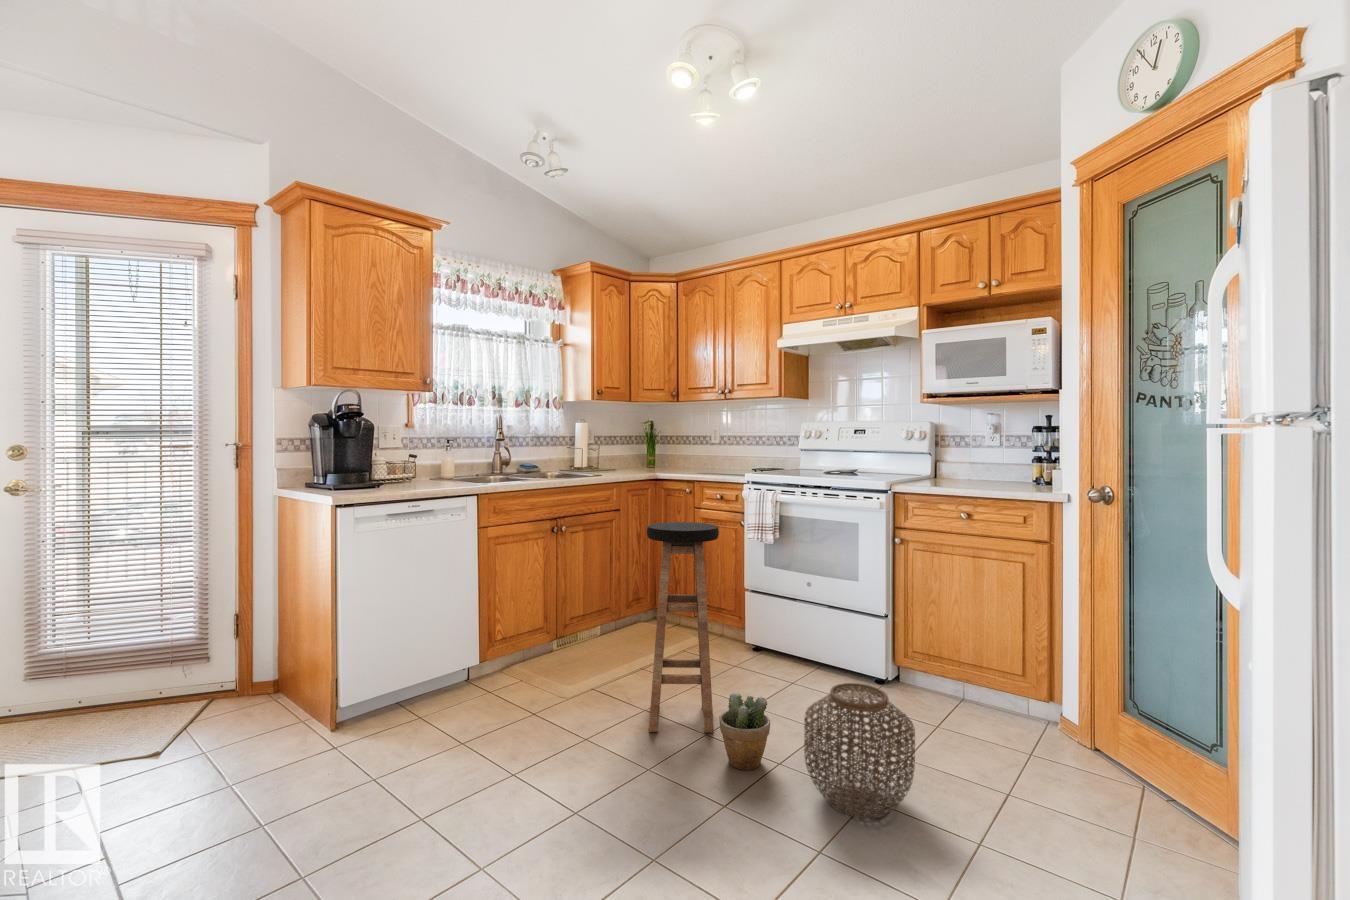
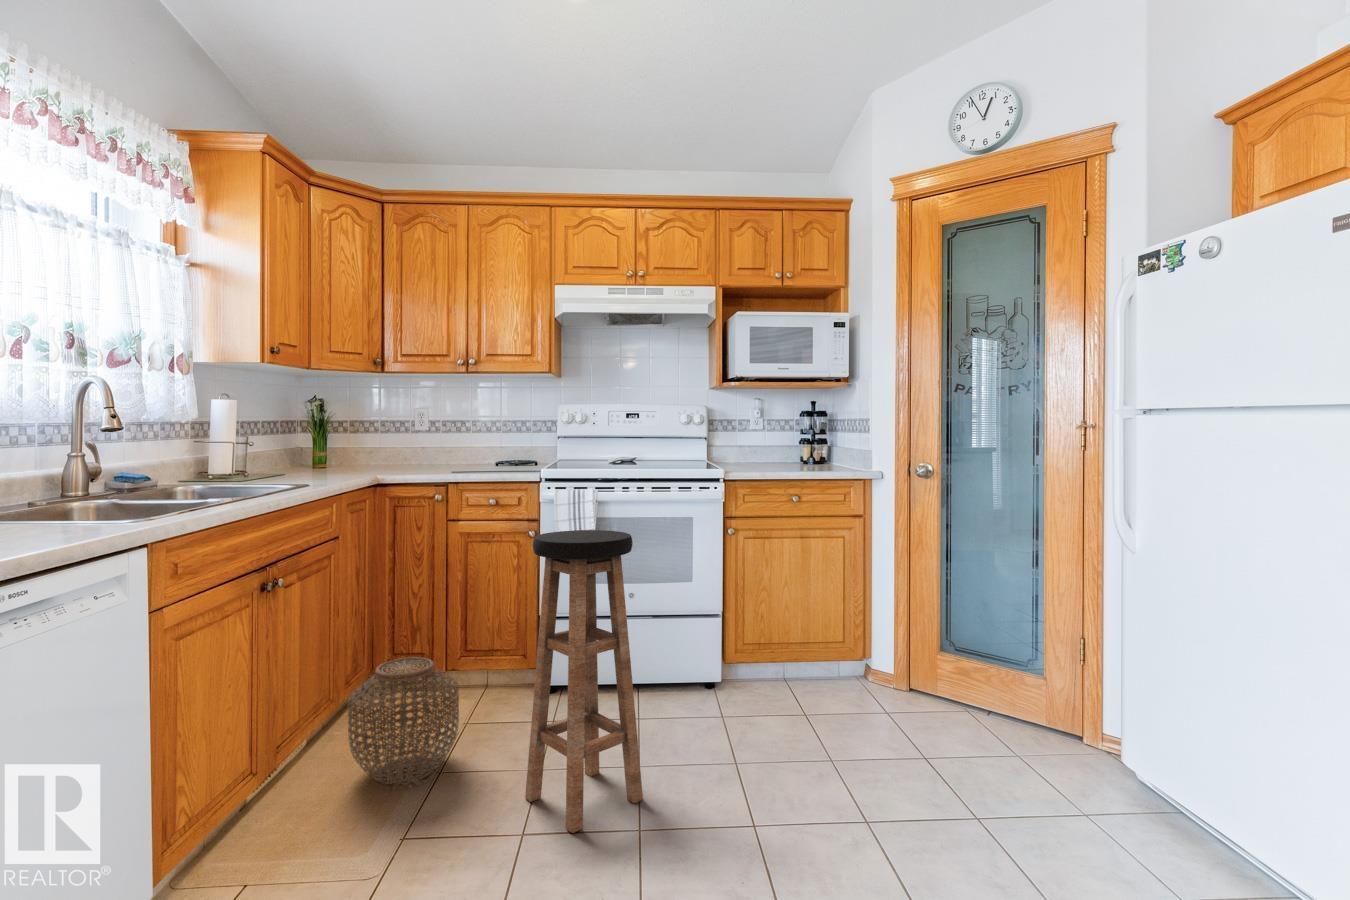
woven basket: present [804,683,915,819] -> present [348,657,459,784]
potted plant: present [719,693,770,770] -> none [687,730,751,829]

